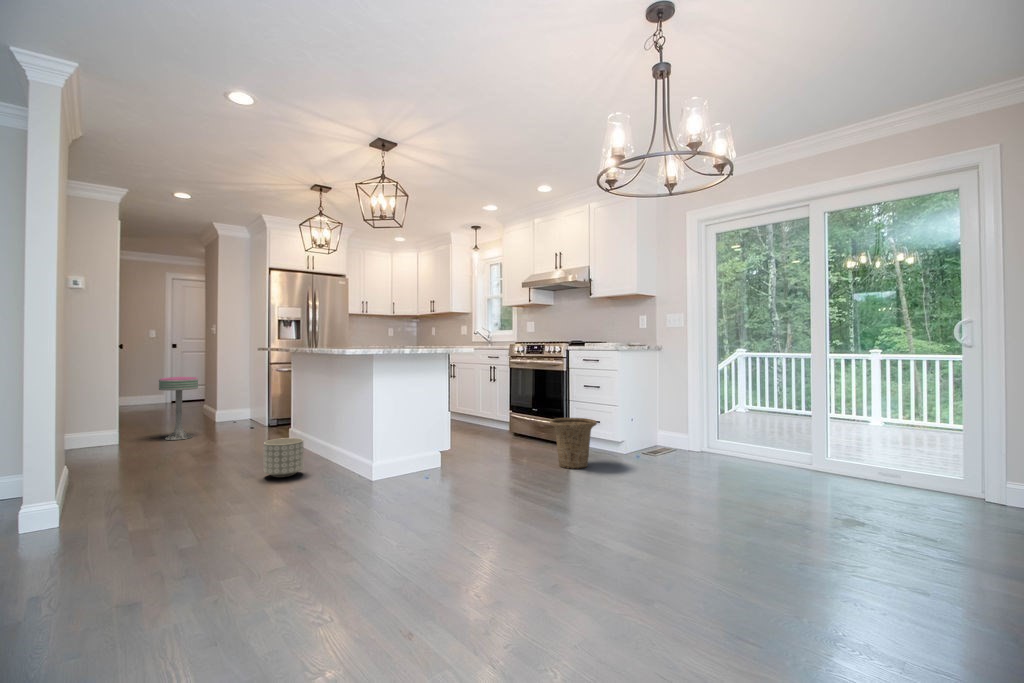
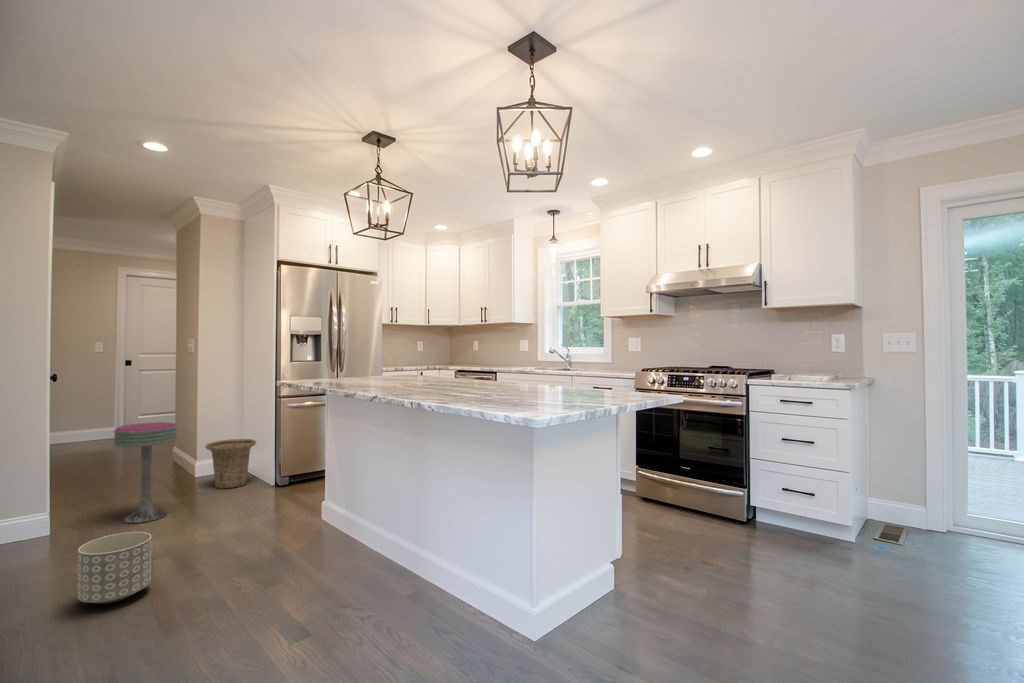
basket: present [550,418,597,469] -> present [205,439,256,489]
planter: present [264,438,303,478] -> present [78,532,151,604]

